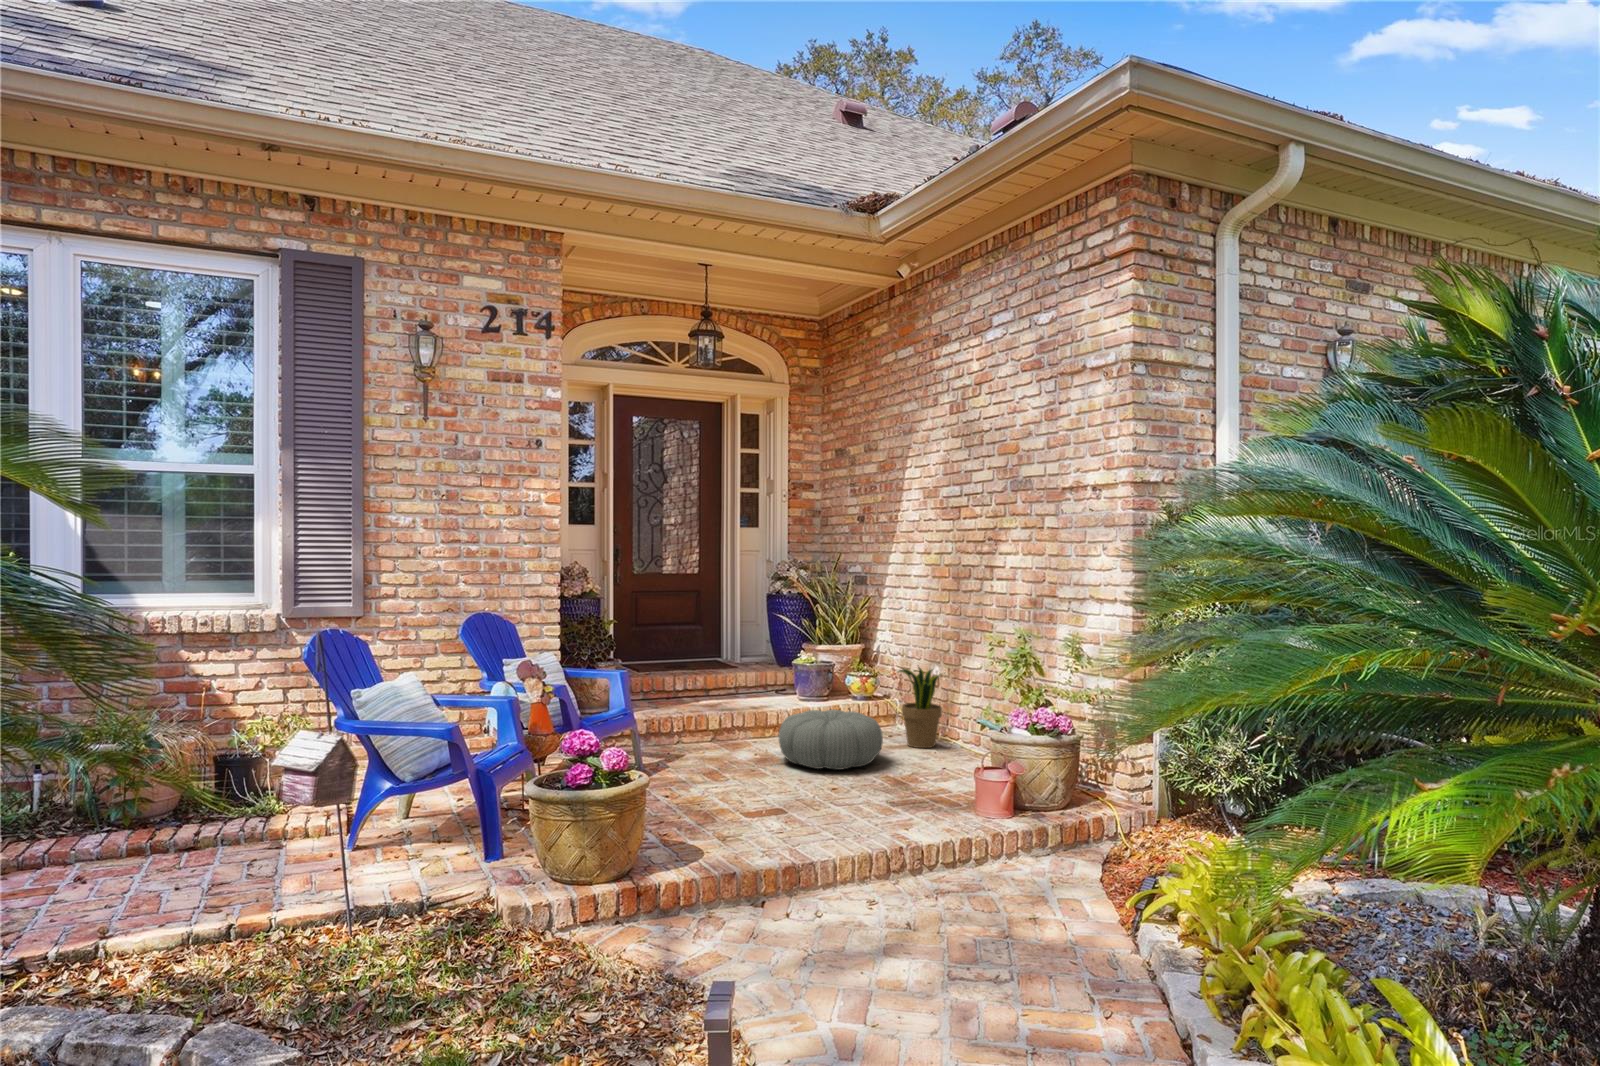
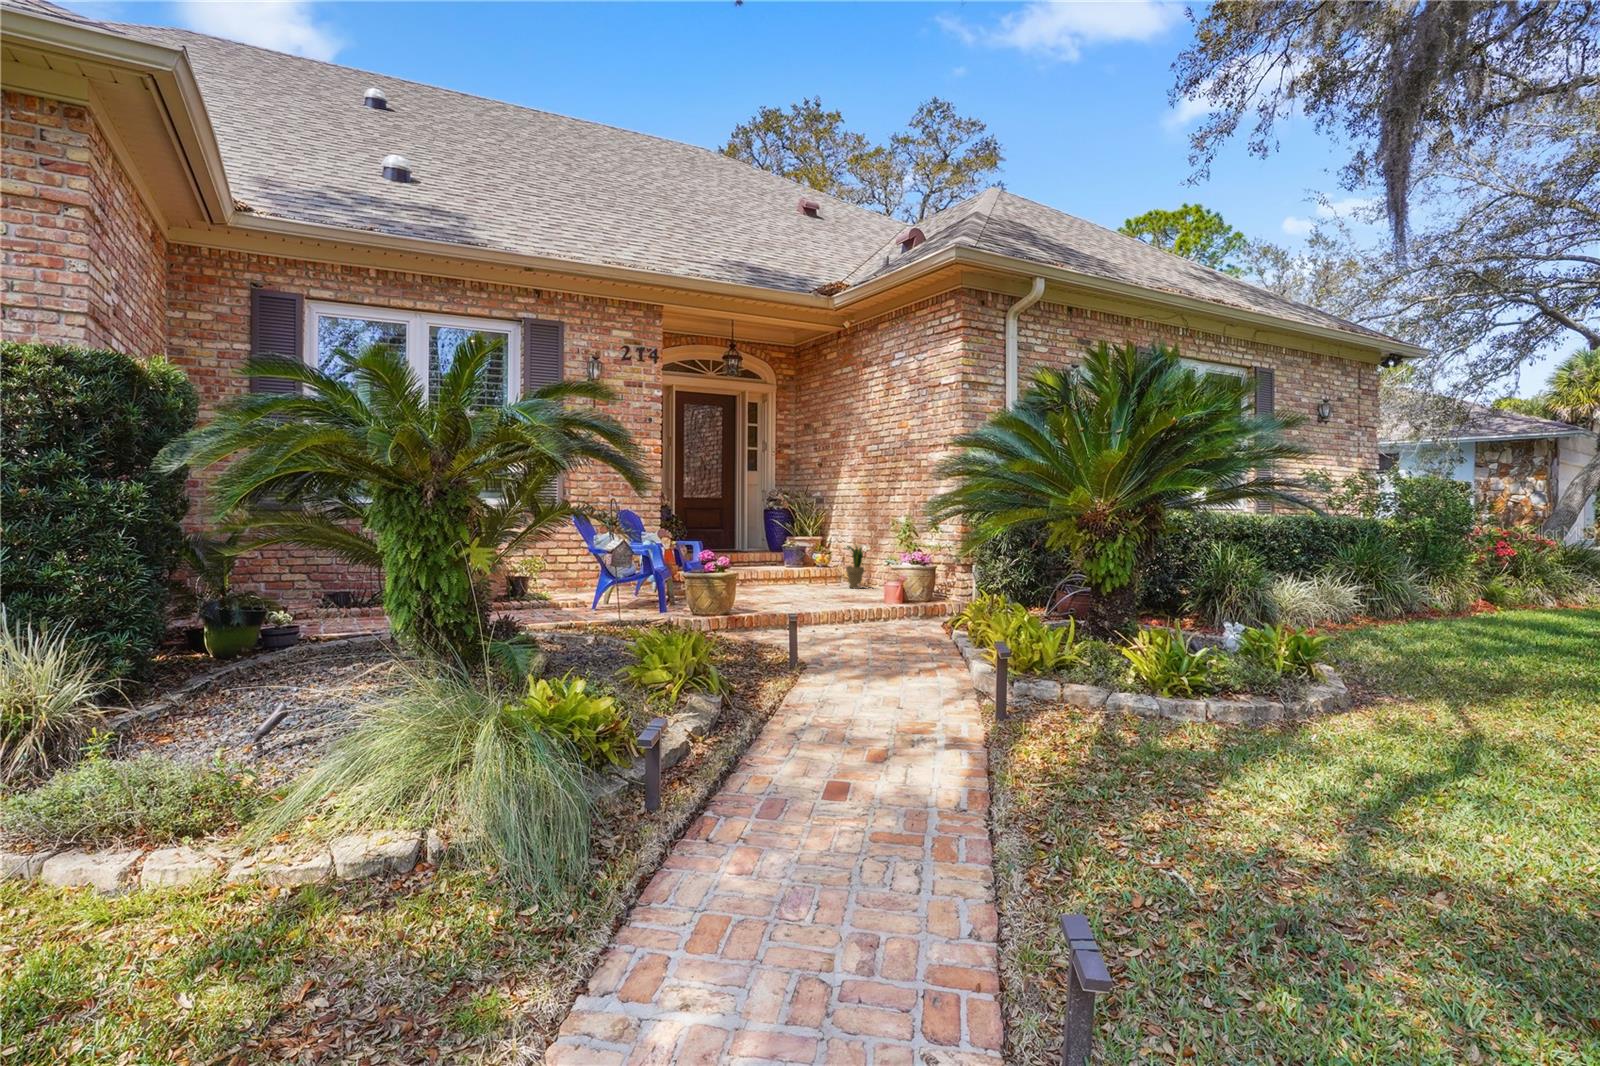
pouf: present [779,709,883,770] -> none [782,567,837,594]

